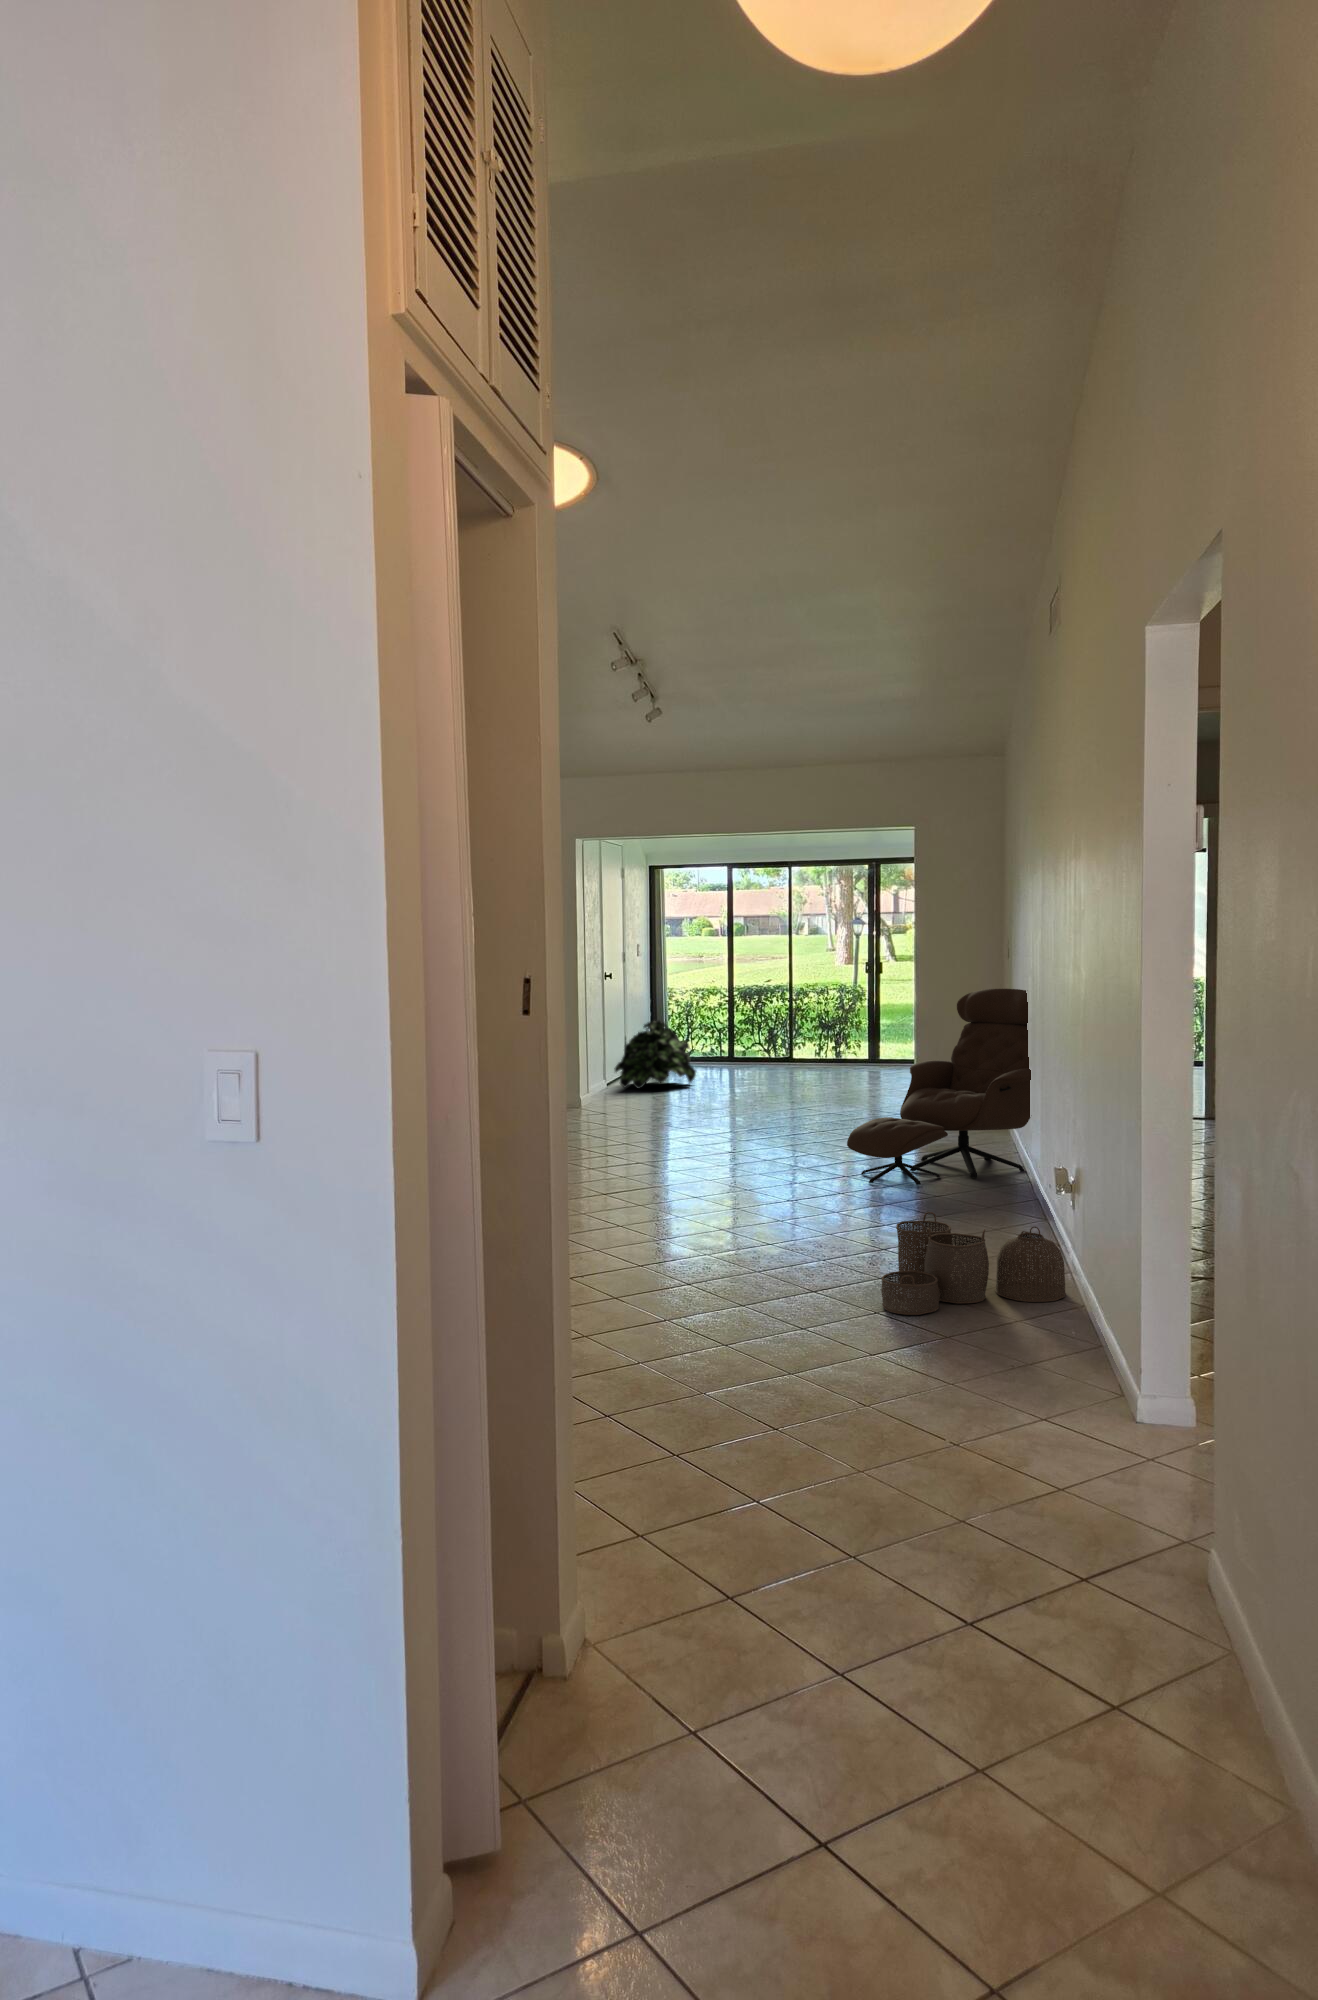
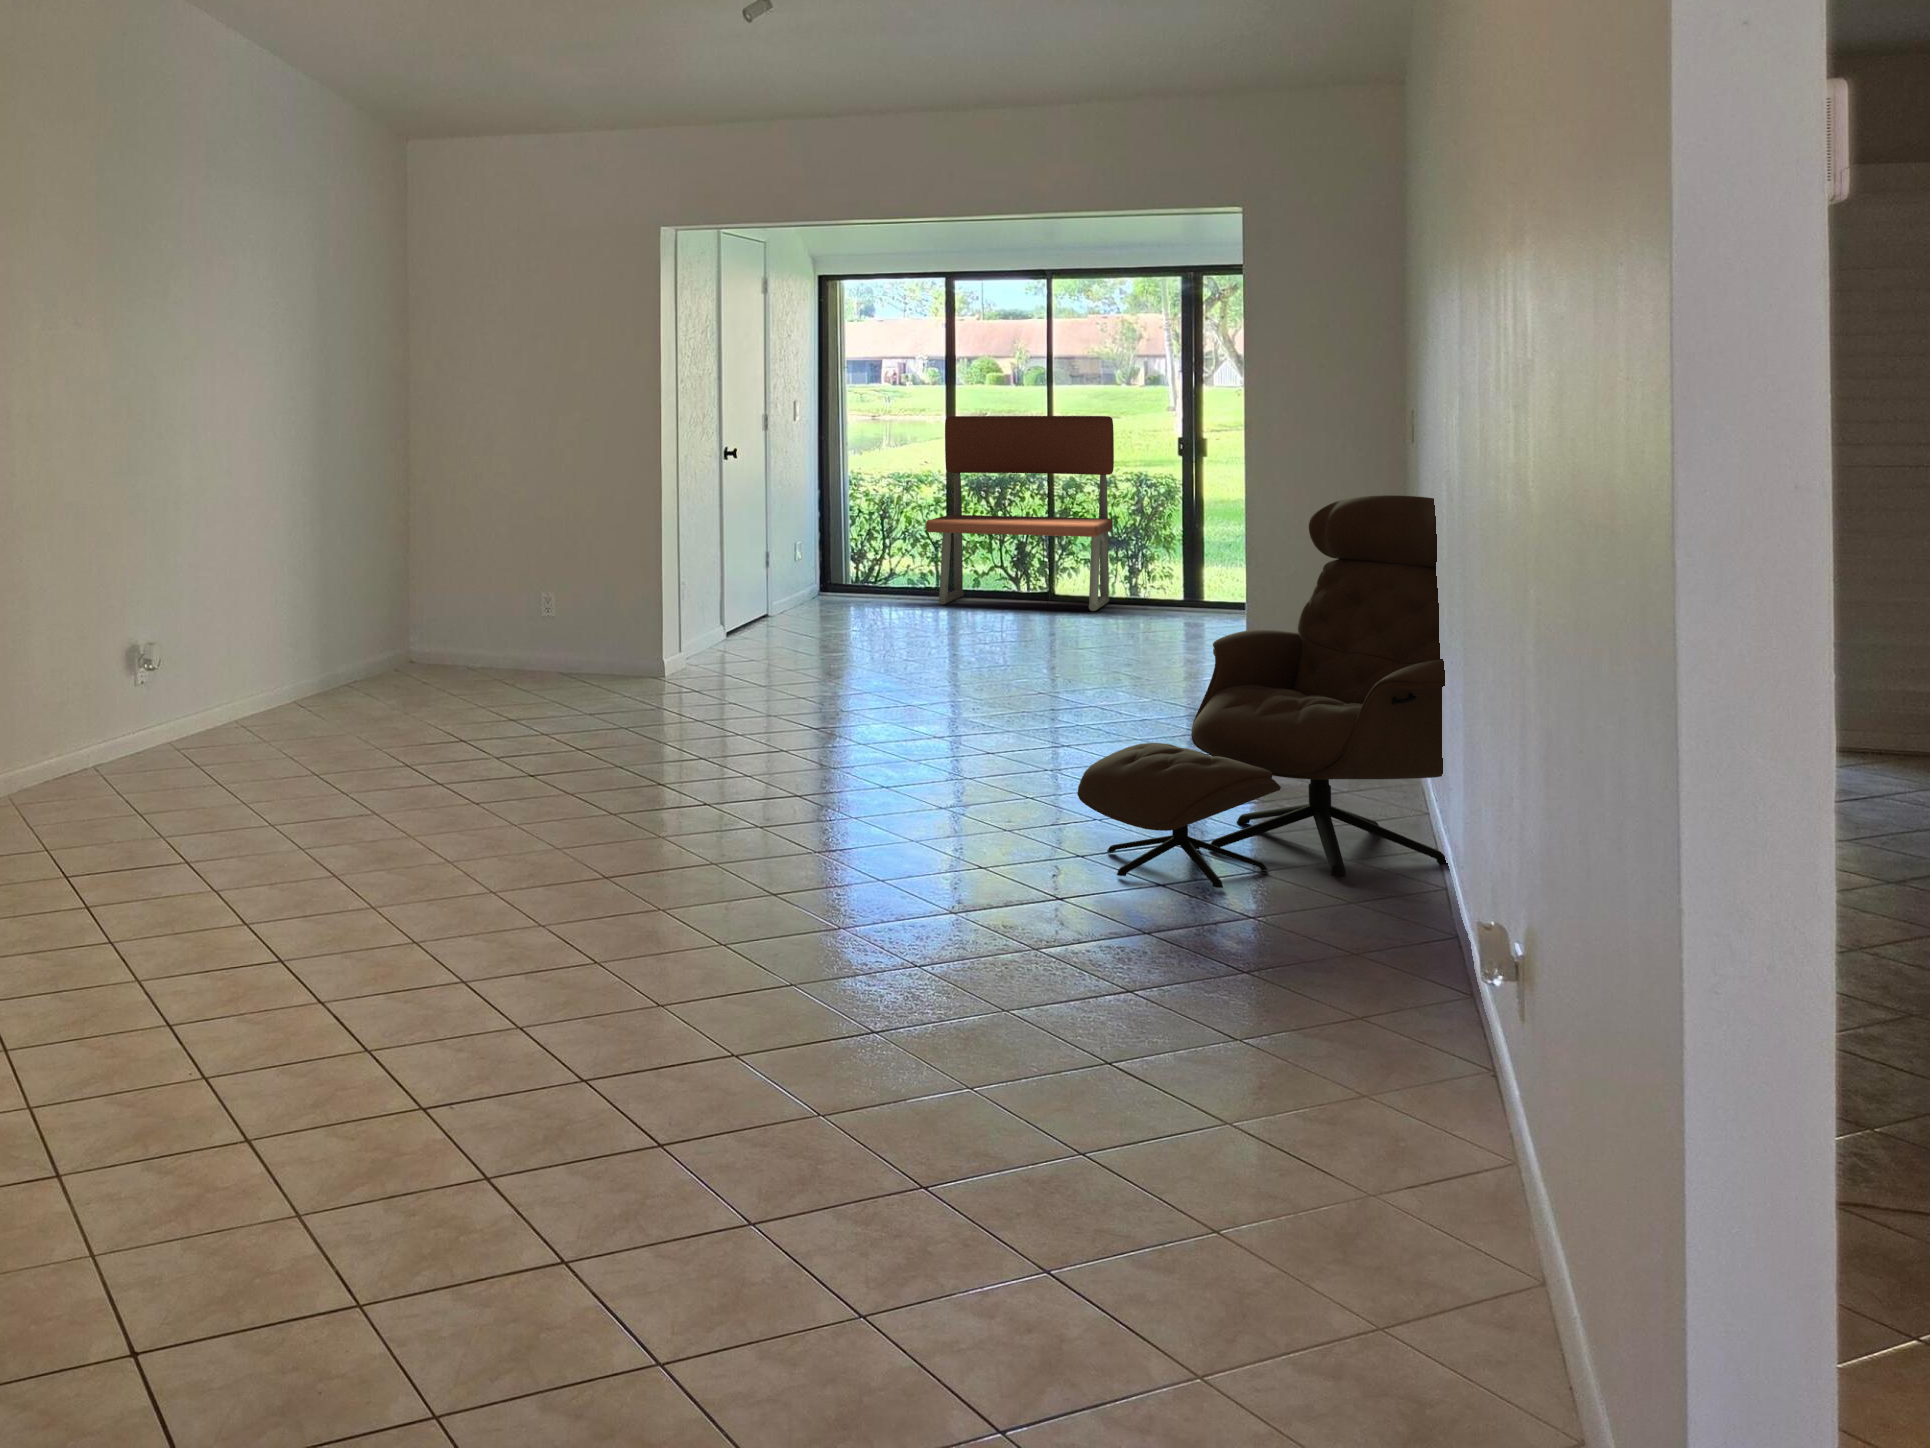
bench: none [718,952,827,1068] -> present [926,416,1114,611]
potted plant: present [614,1021,696,1089] -> none [741,527,878,642]
woven basket: present [881,1212,1066,1315] -> none [1044,1021,1524,1316]

